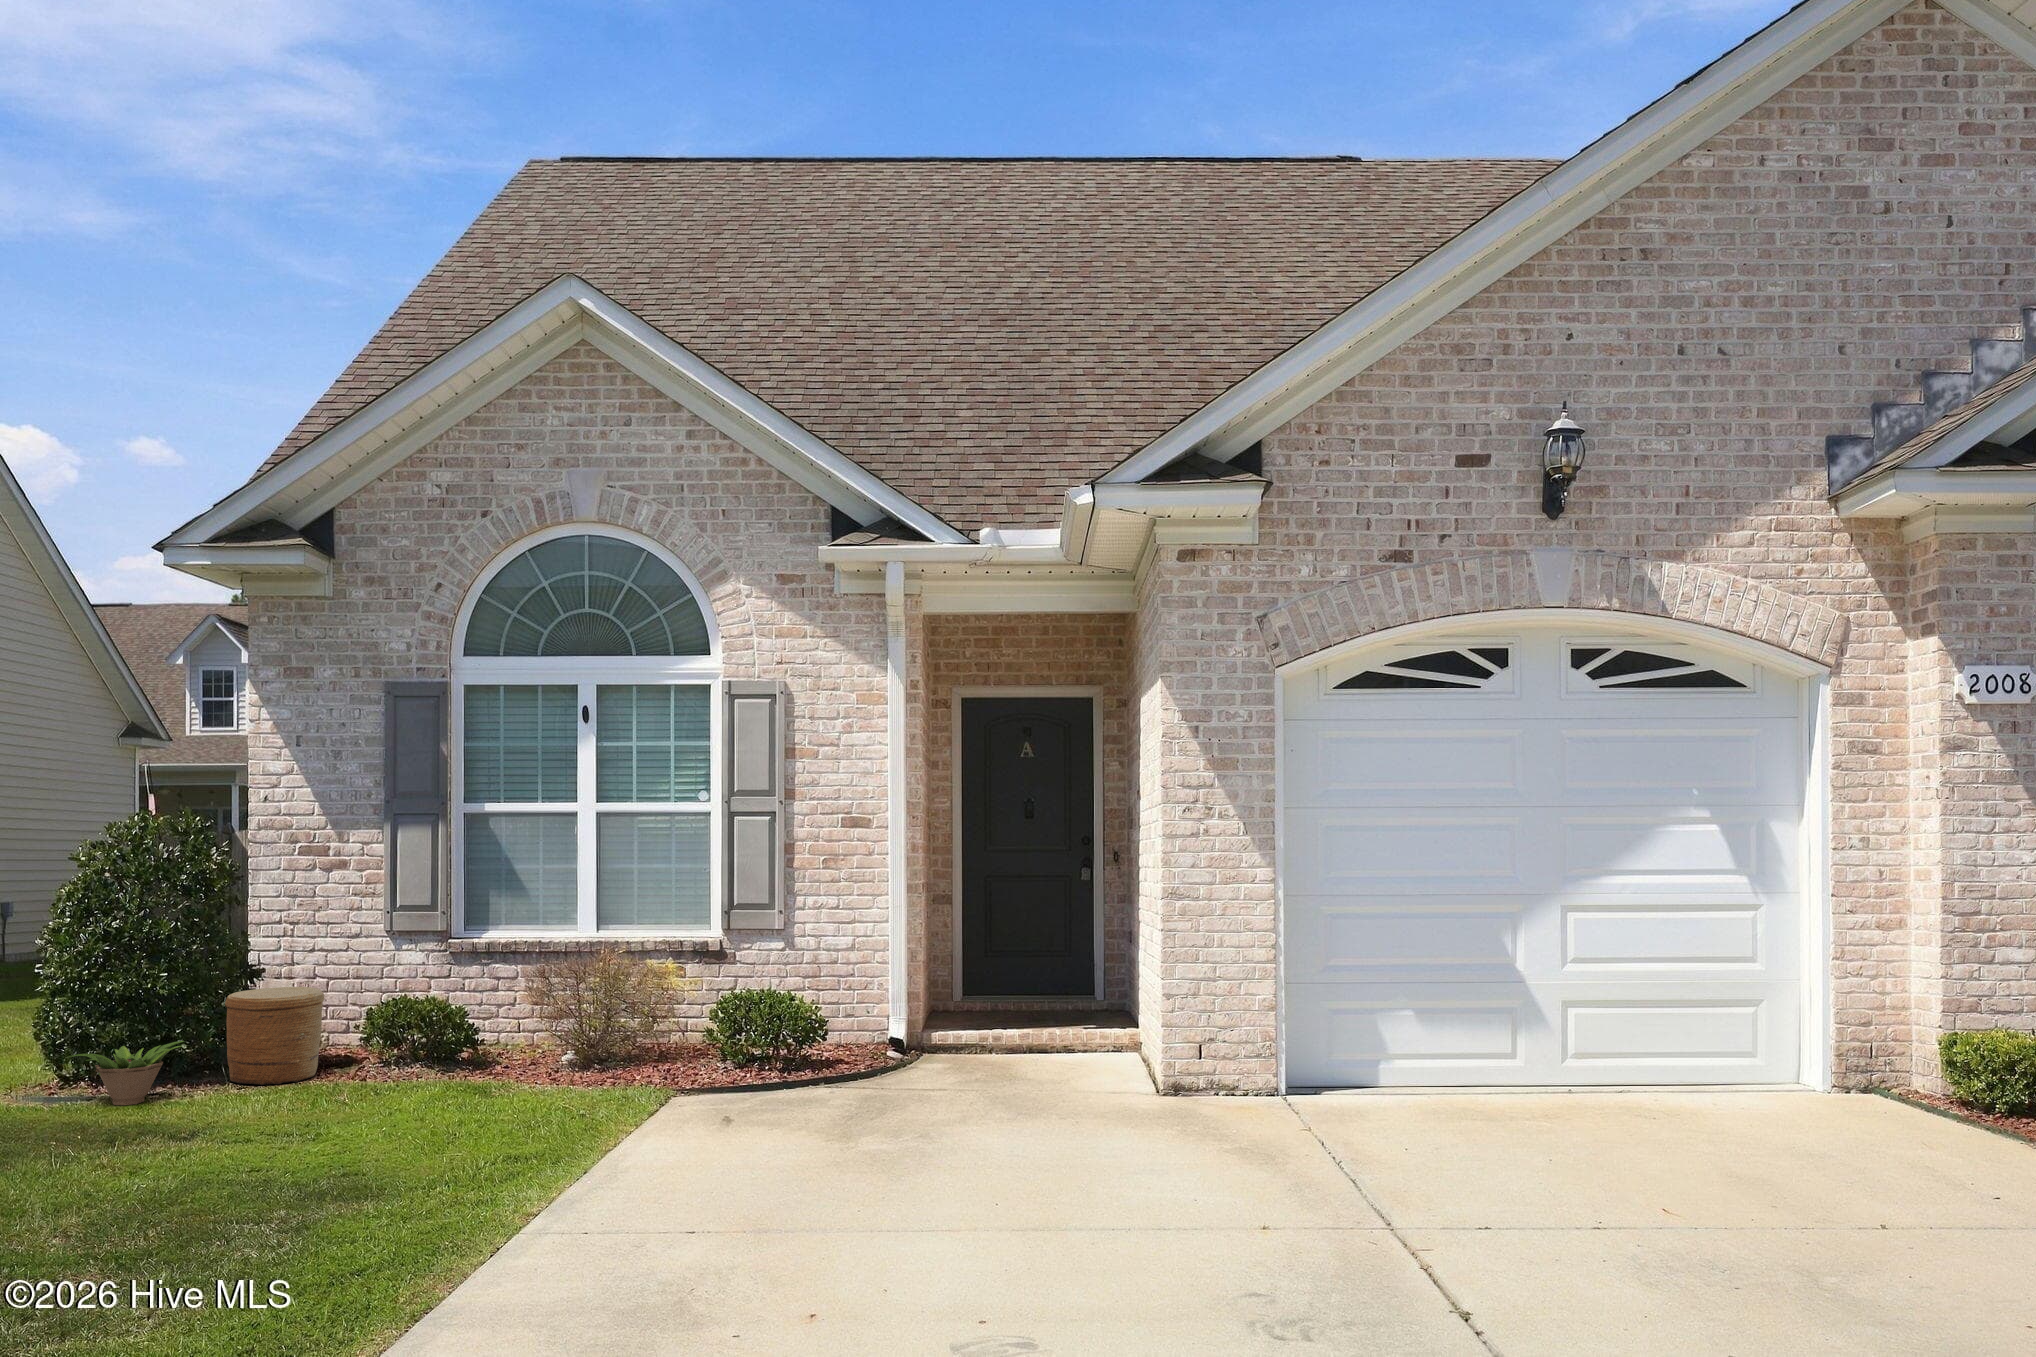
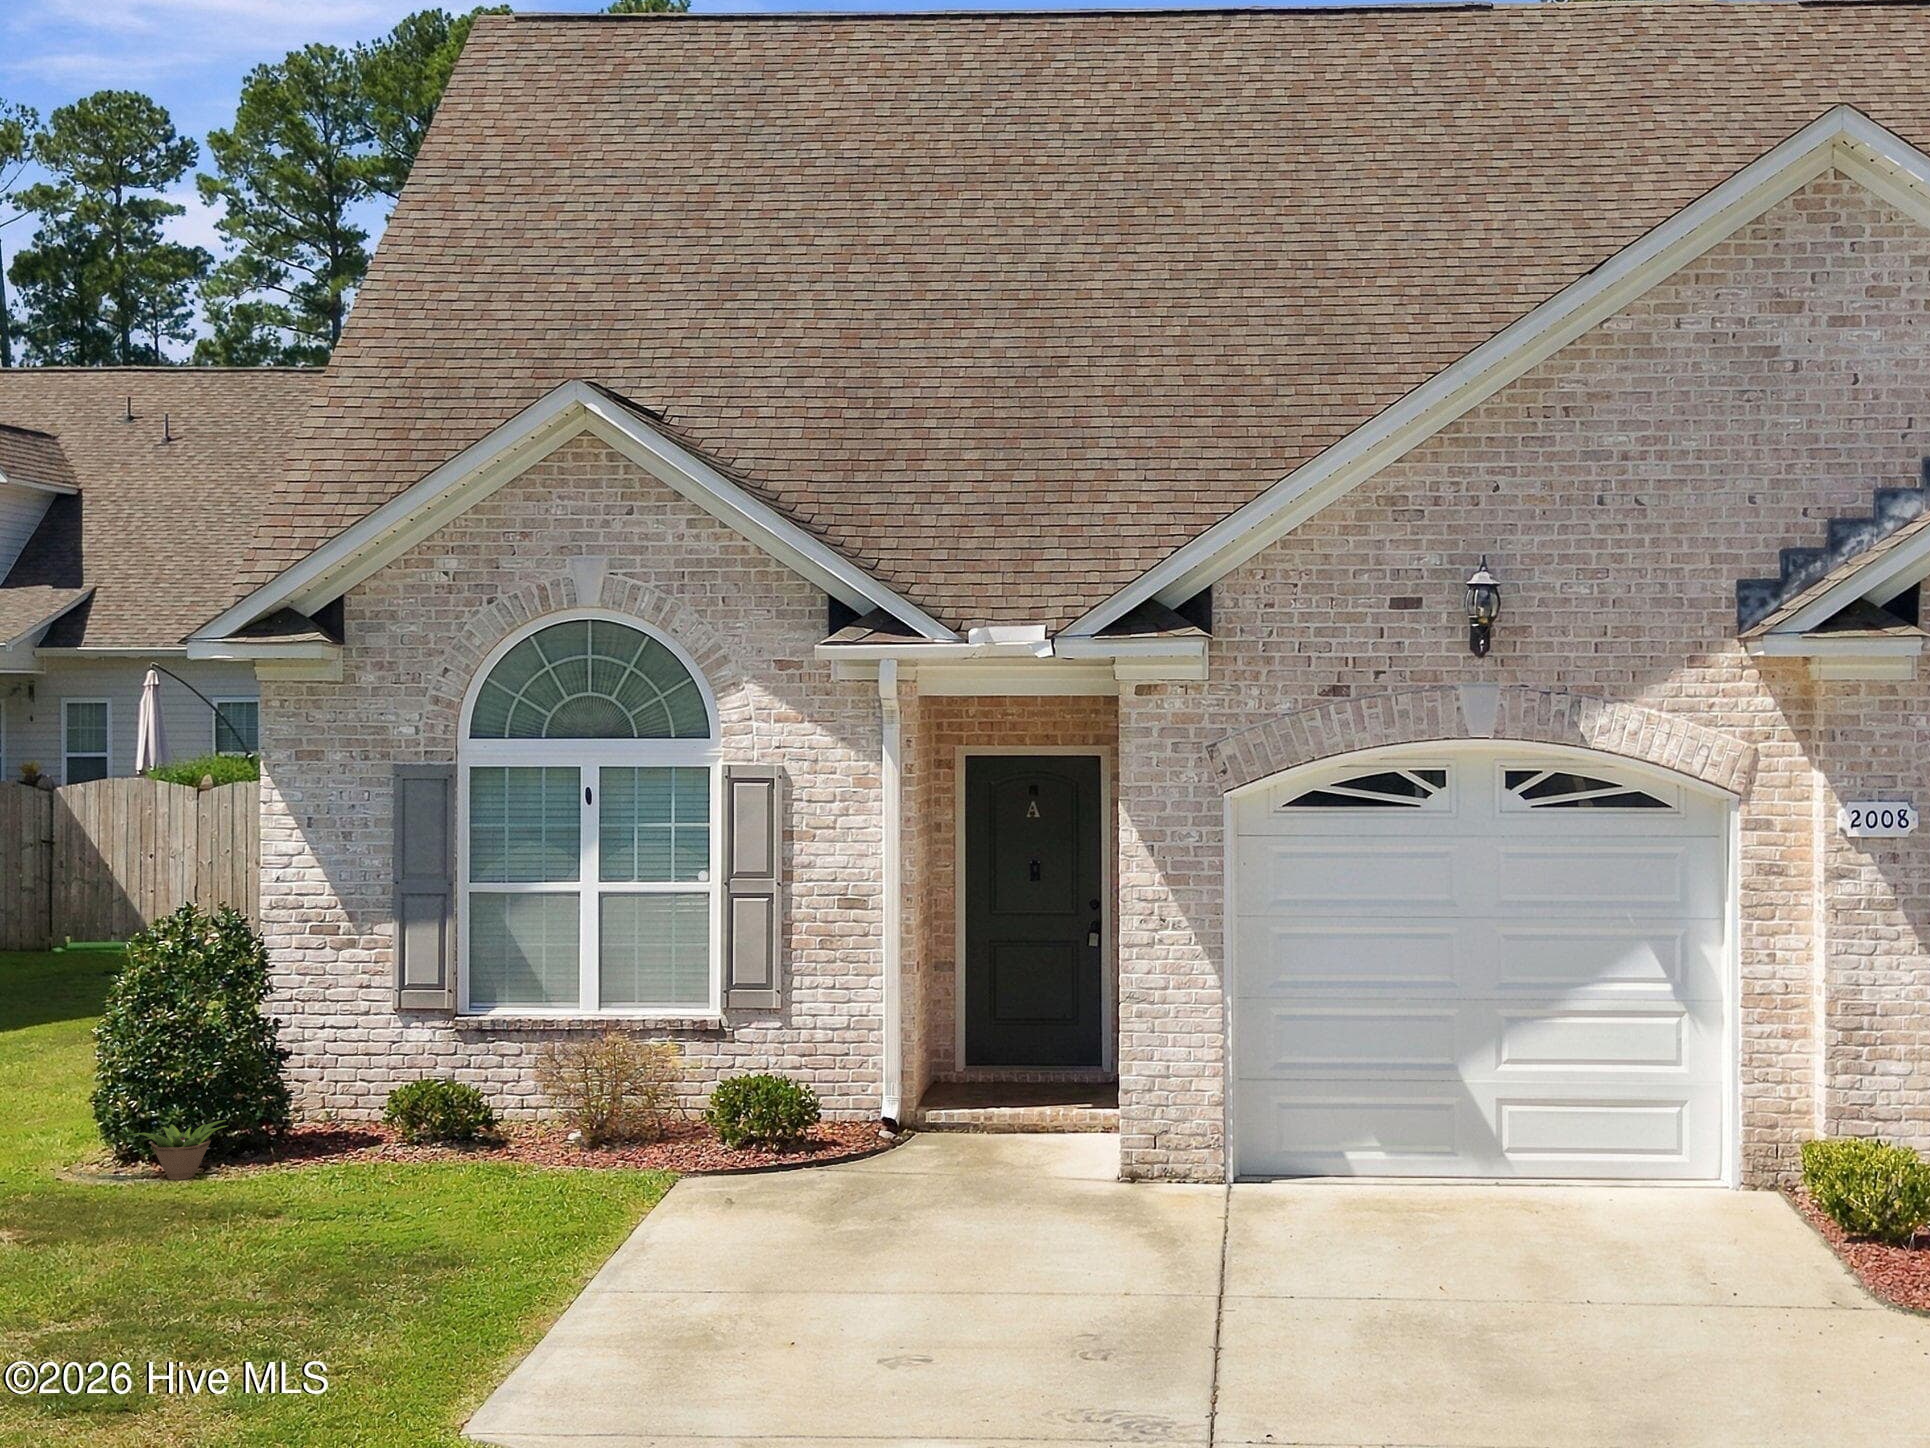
basket: present [225,987,324,1085] -> none [258,1066,347,1159]

